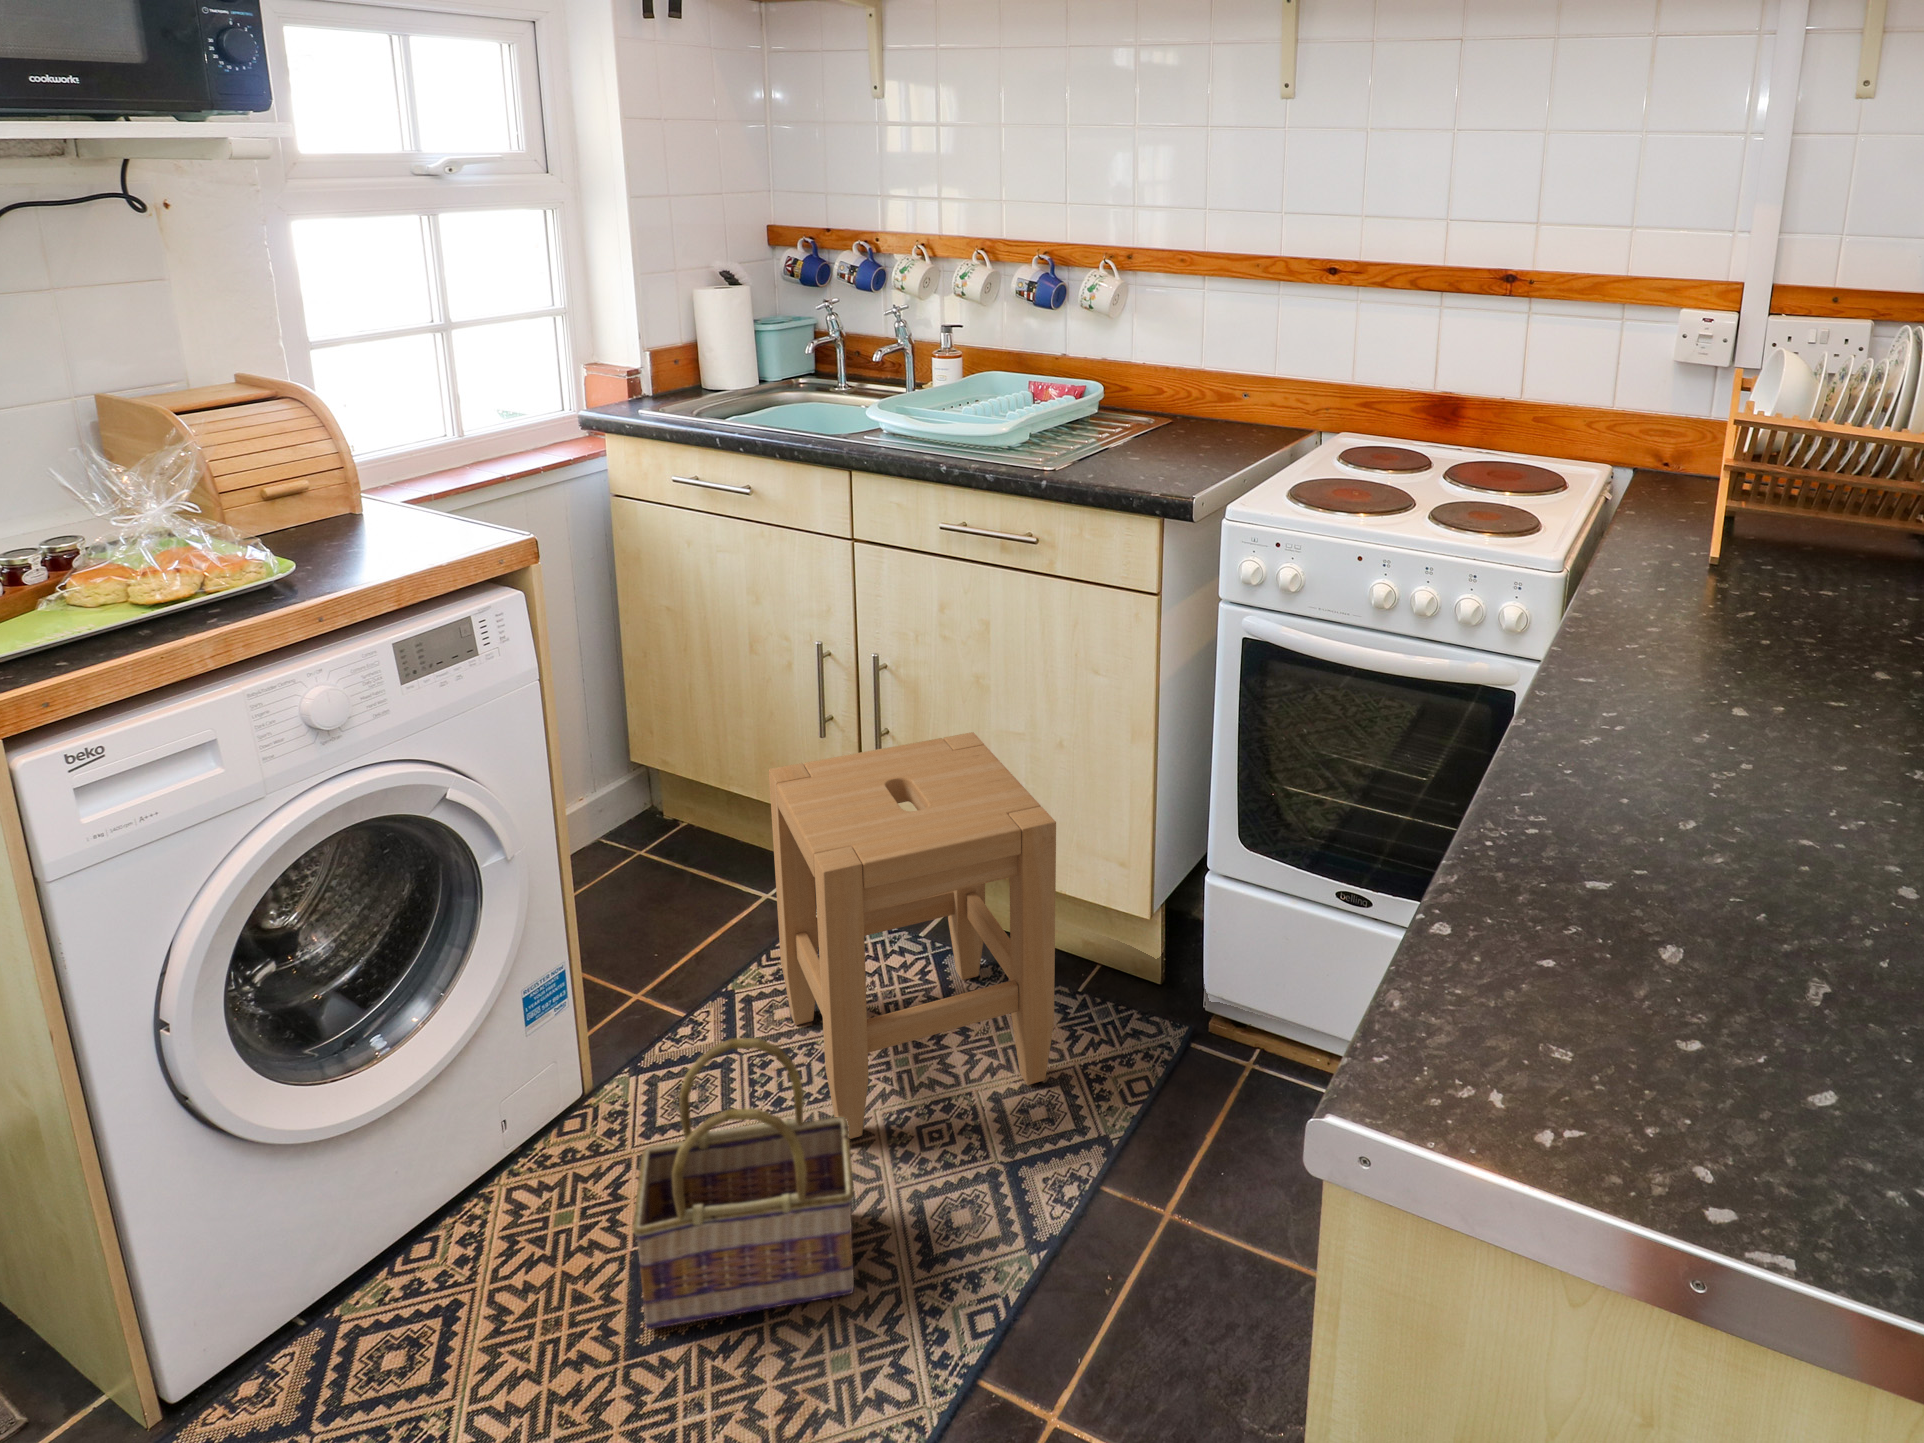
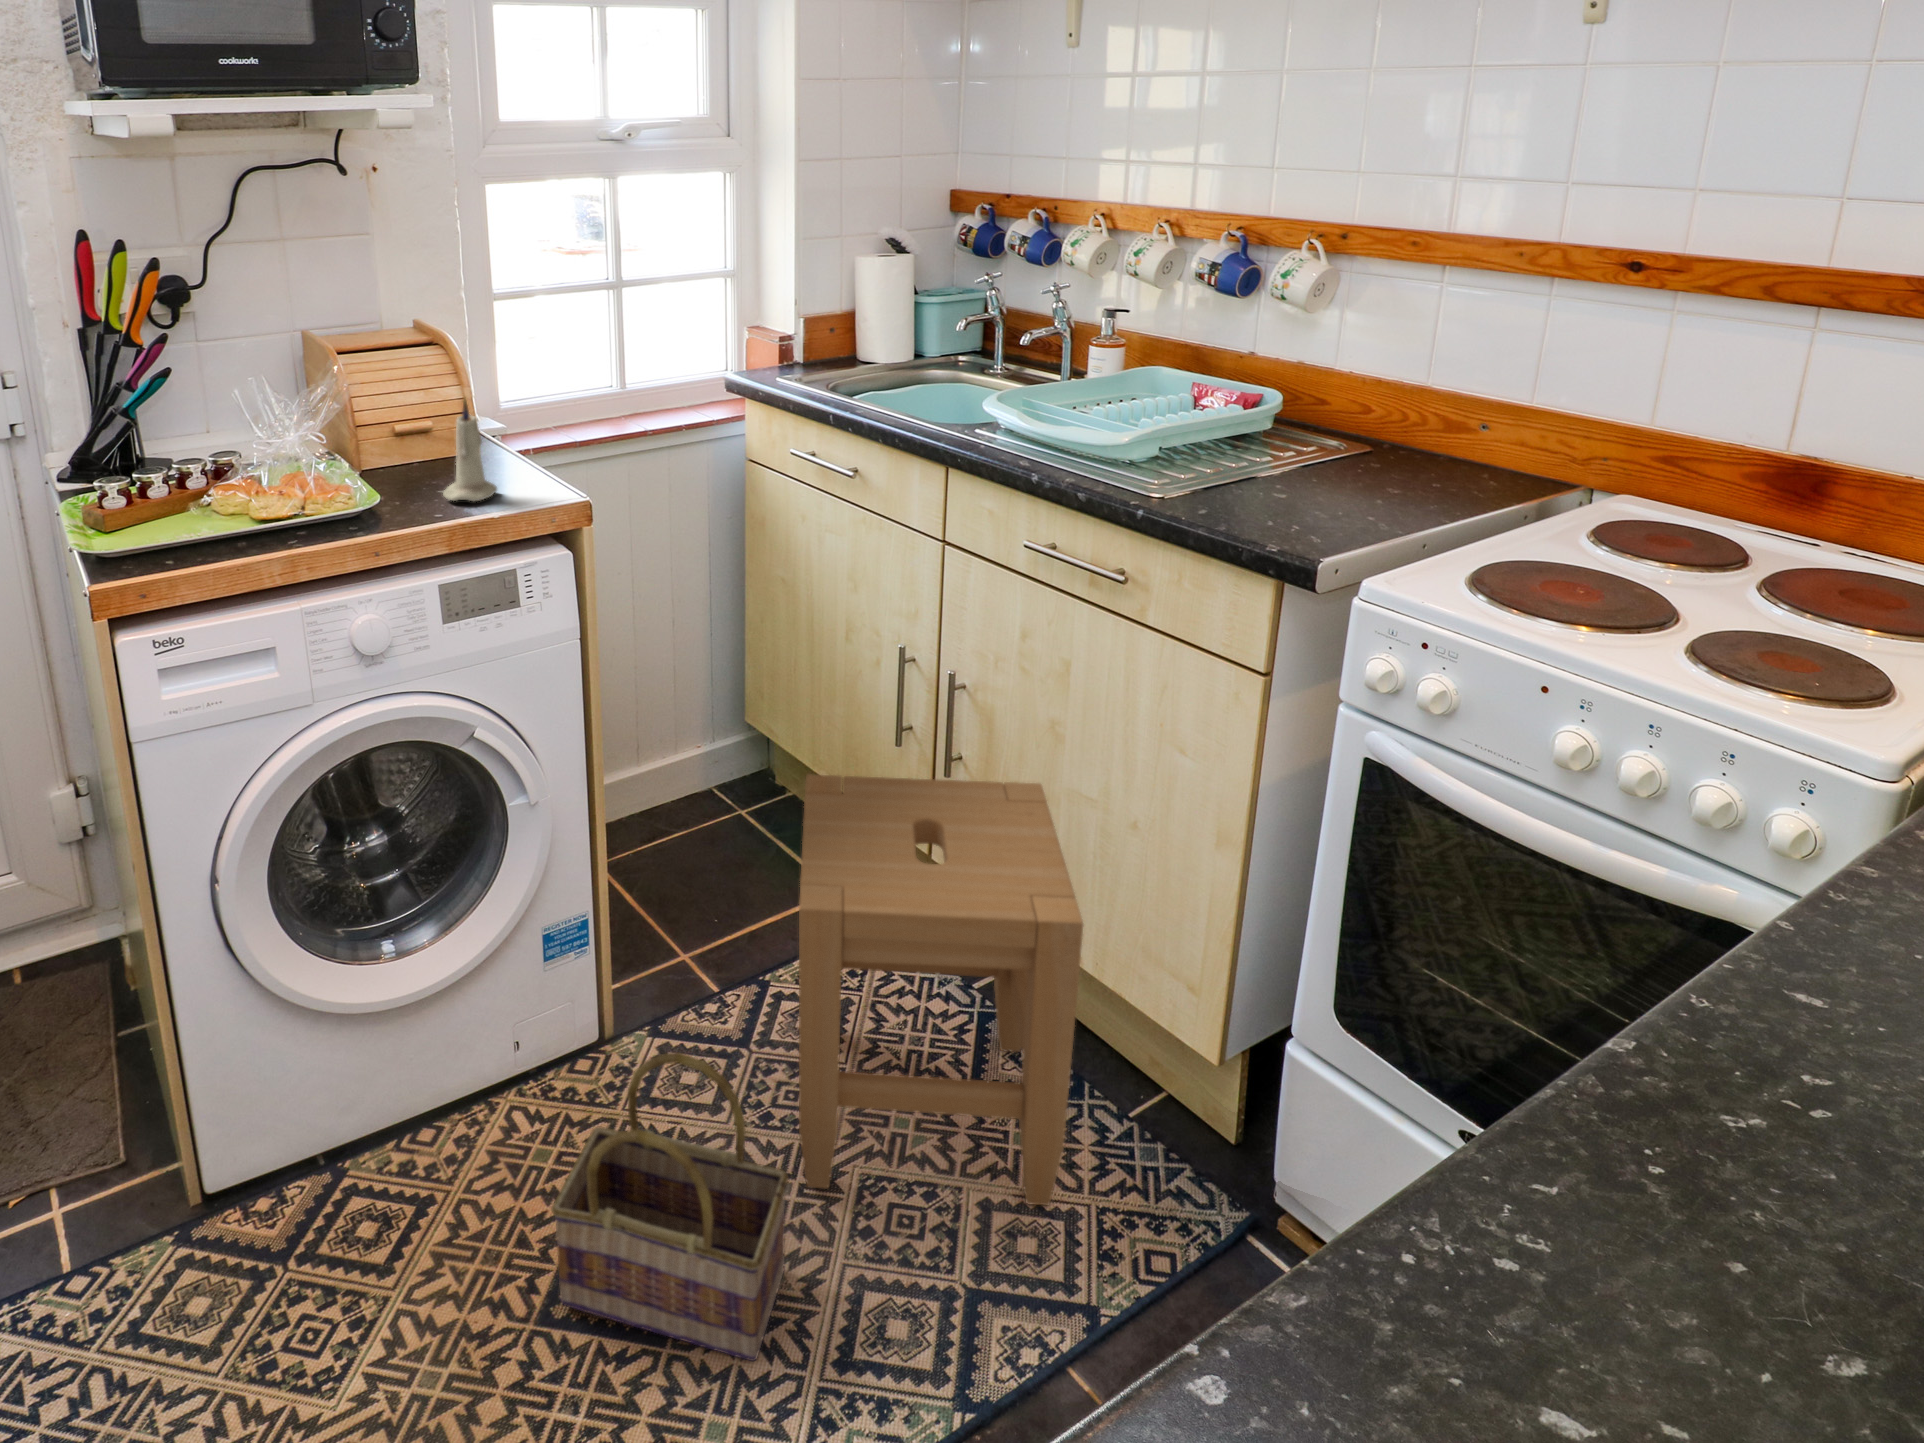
candle: none [355,436,417,549] -> present [443,400,497,501]

